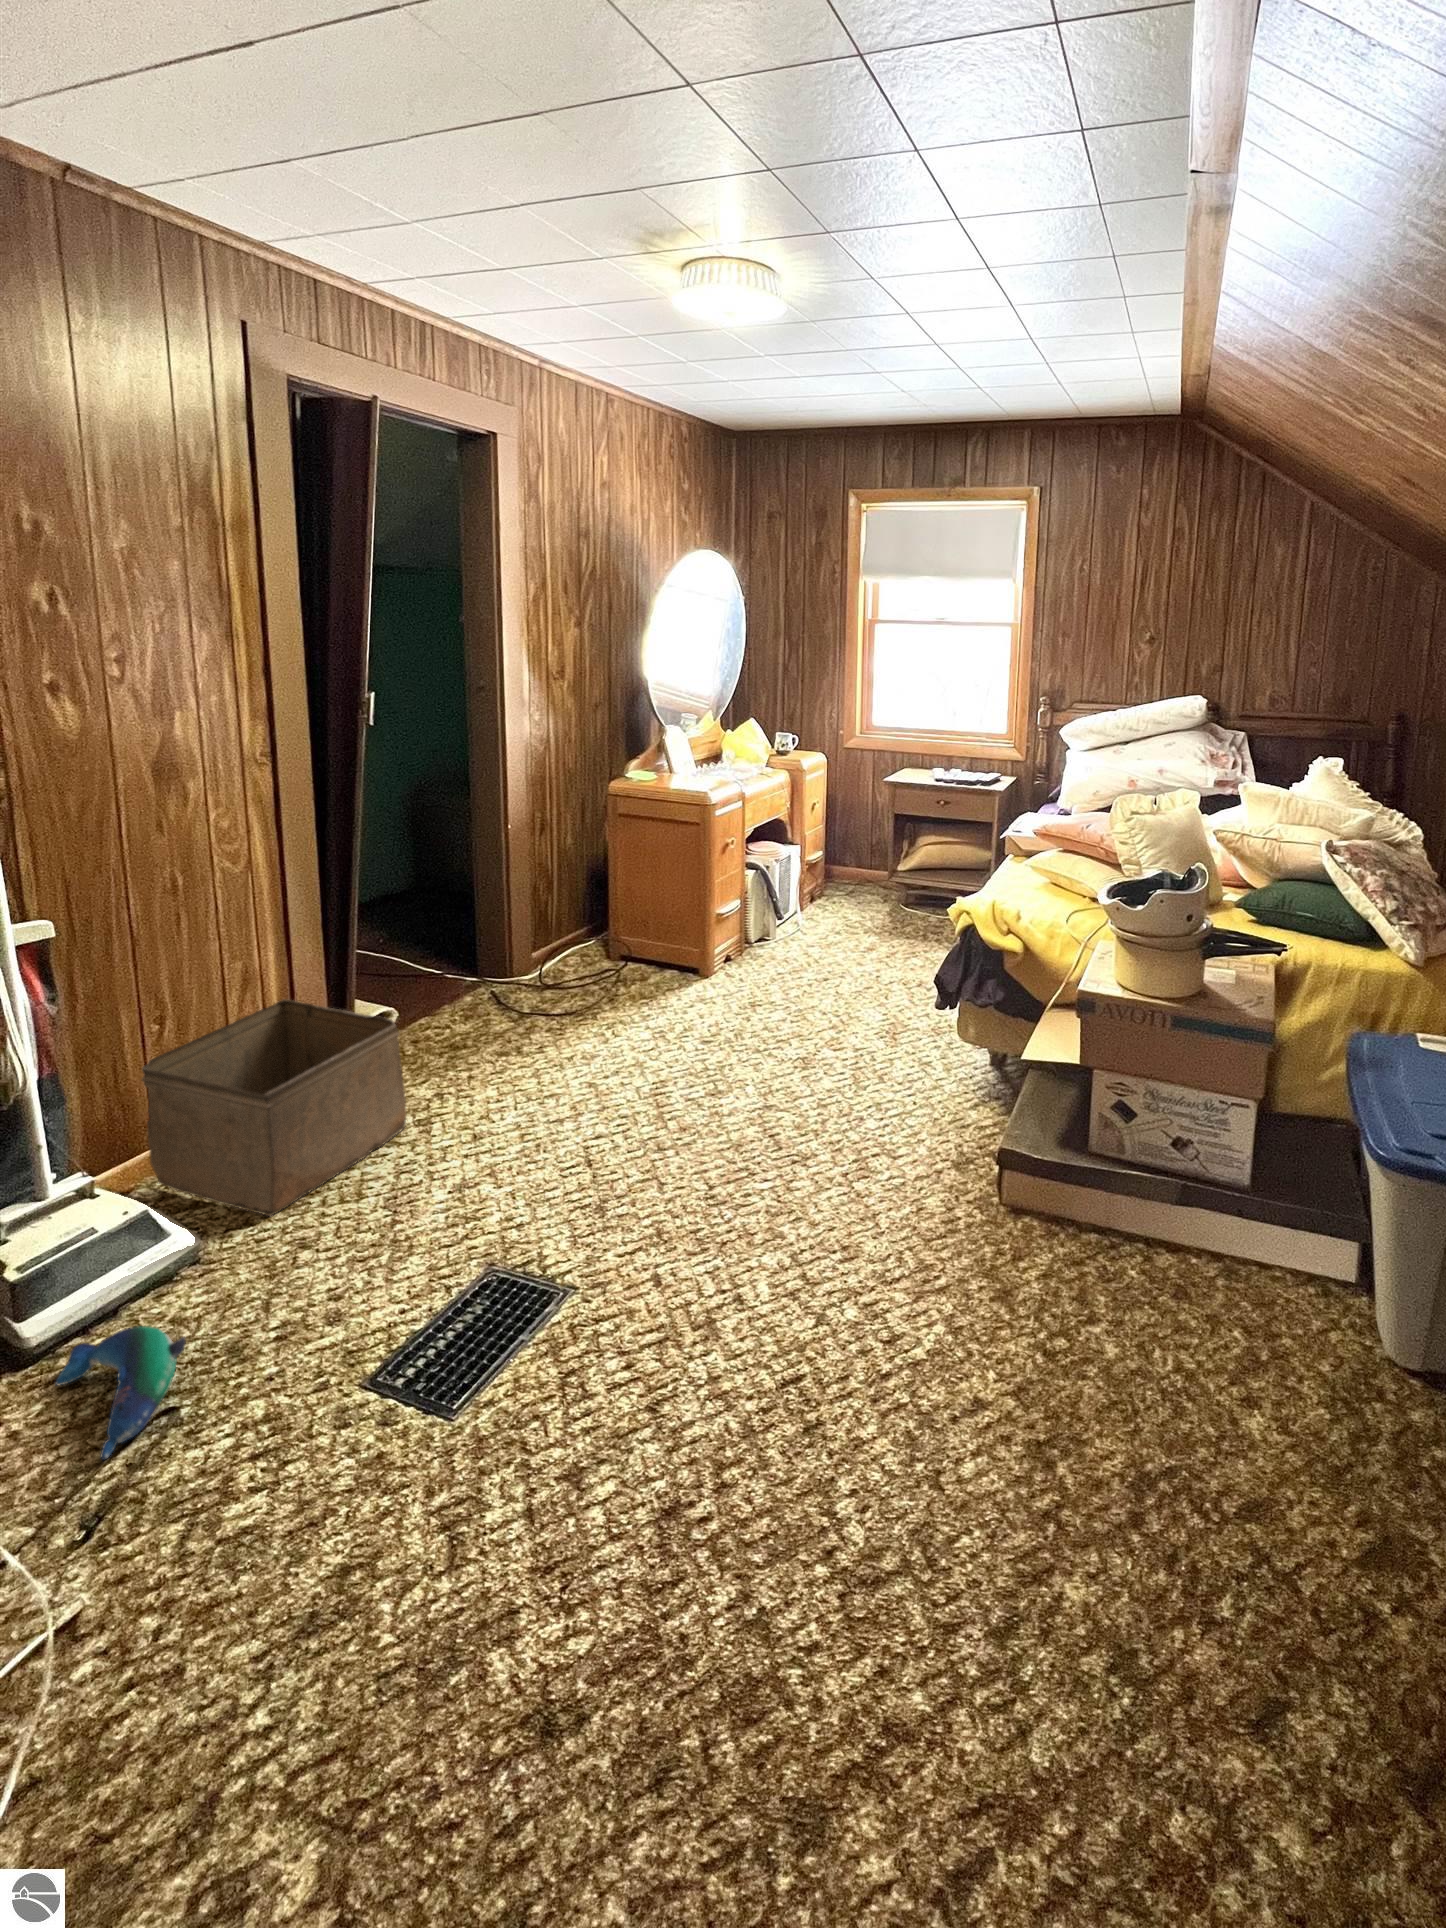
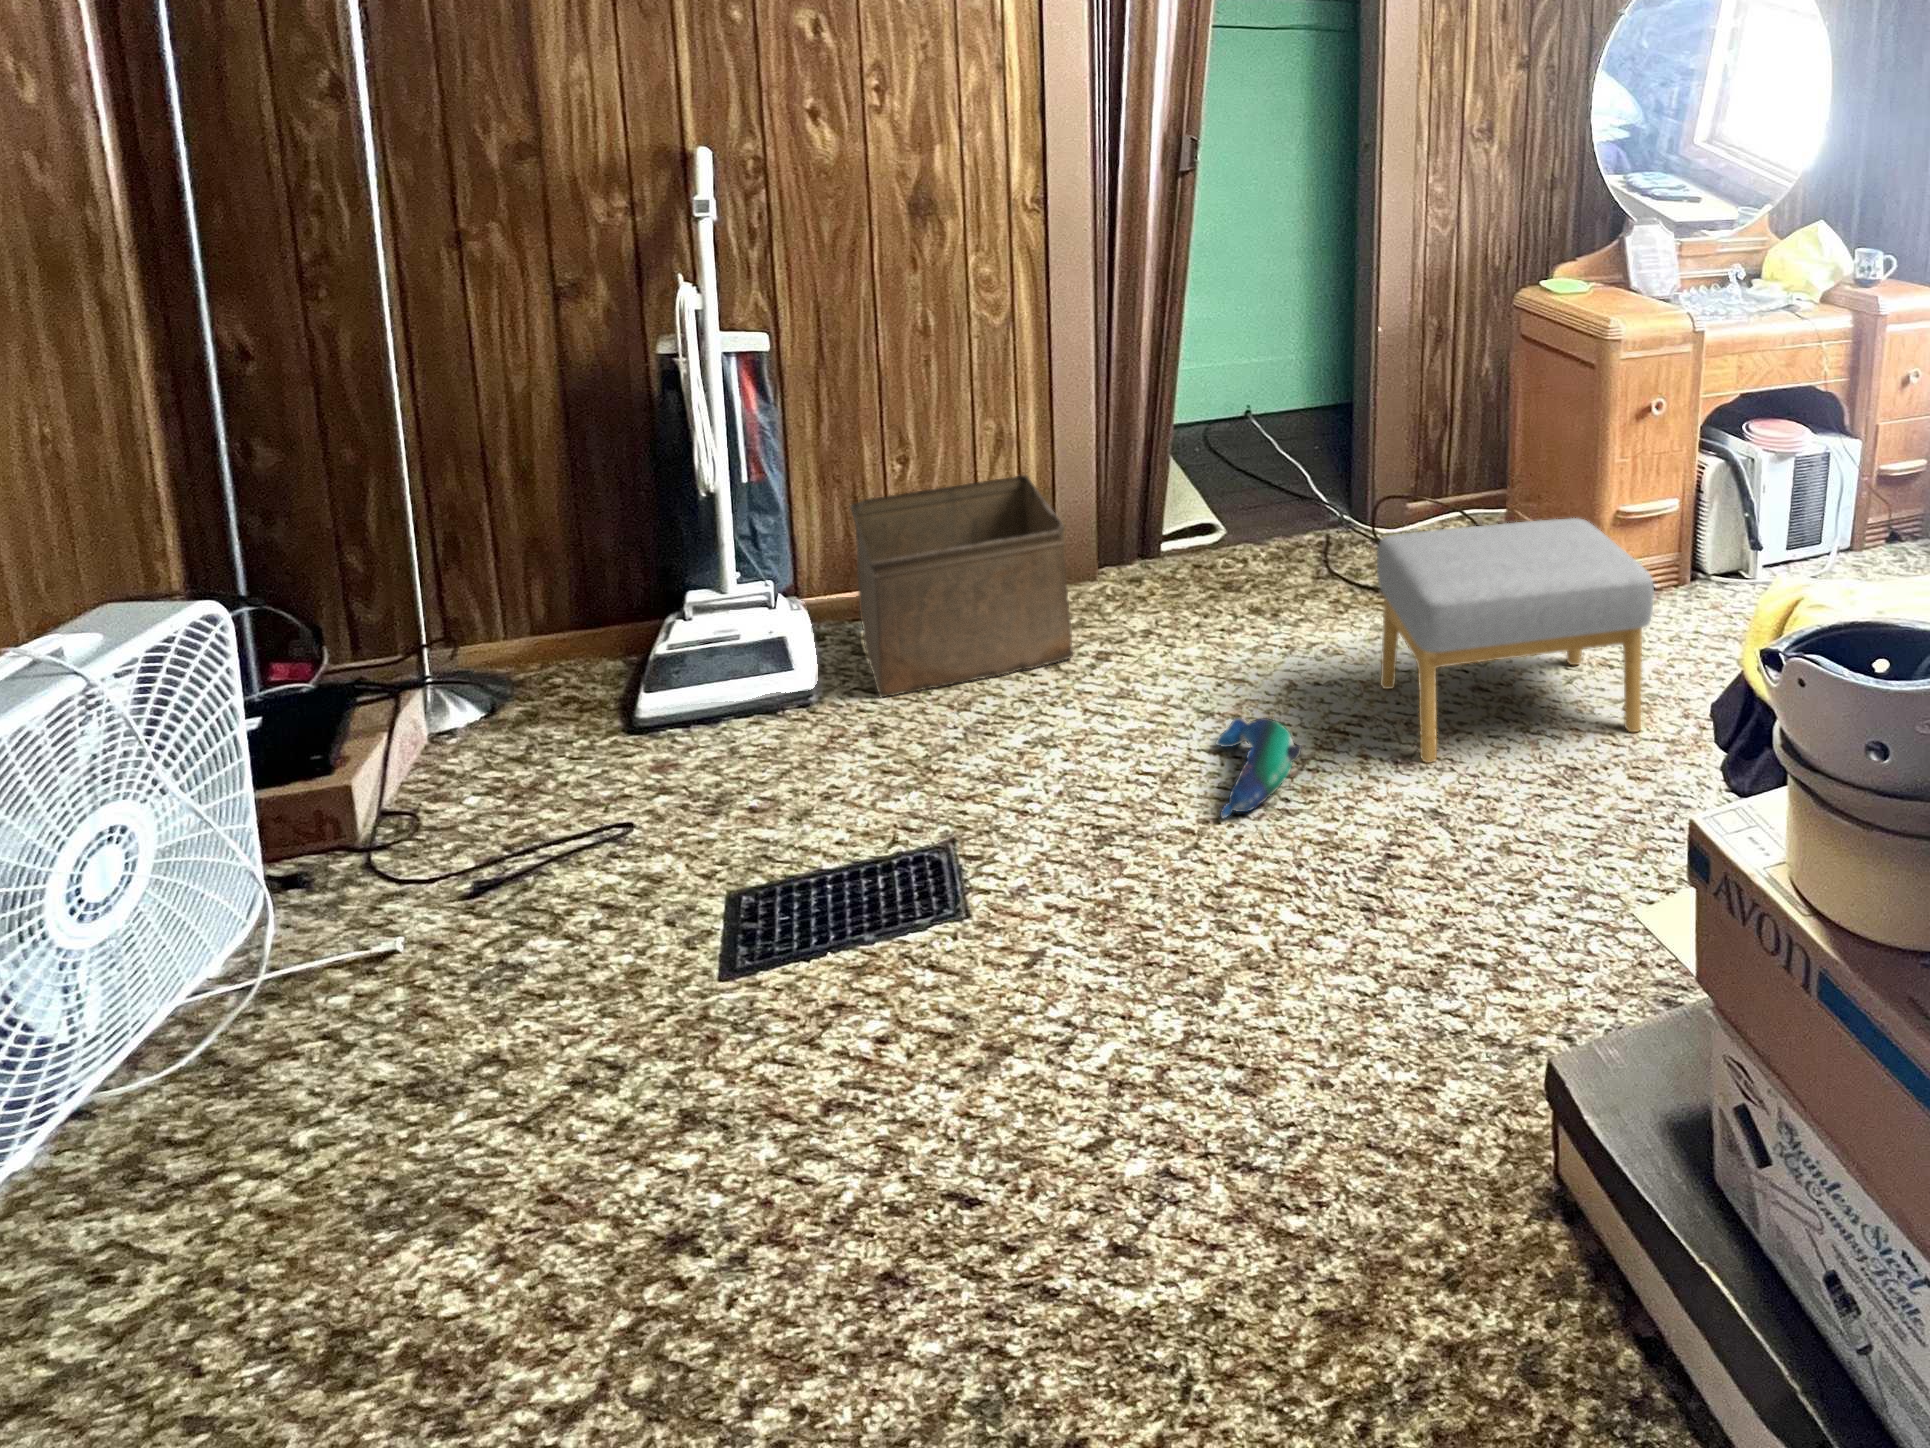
footstool: none [644,918,818,1086] -> present [1377,518,1654,763]
plush toy: present [55,1326,186,1460] -> present [1217,718,1301,819]

